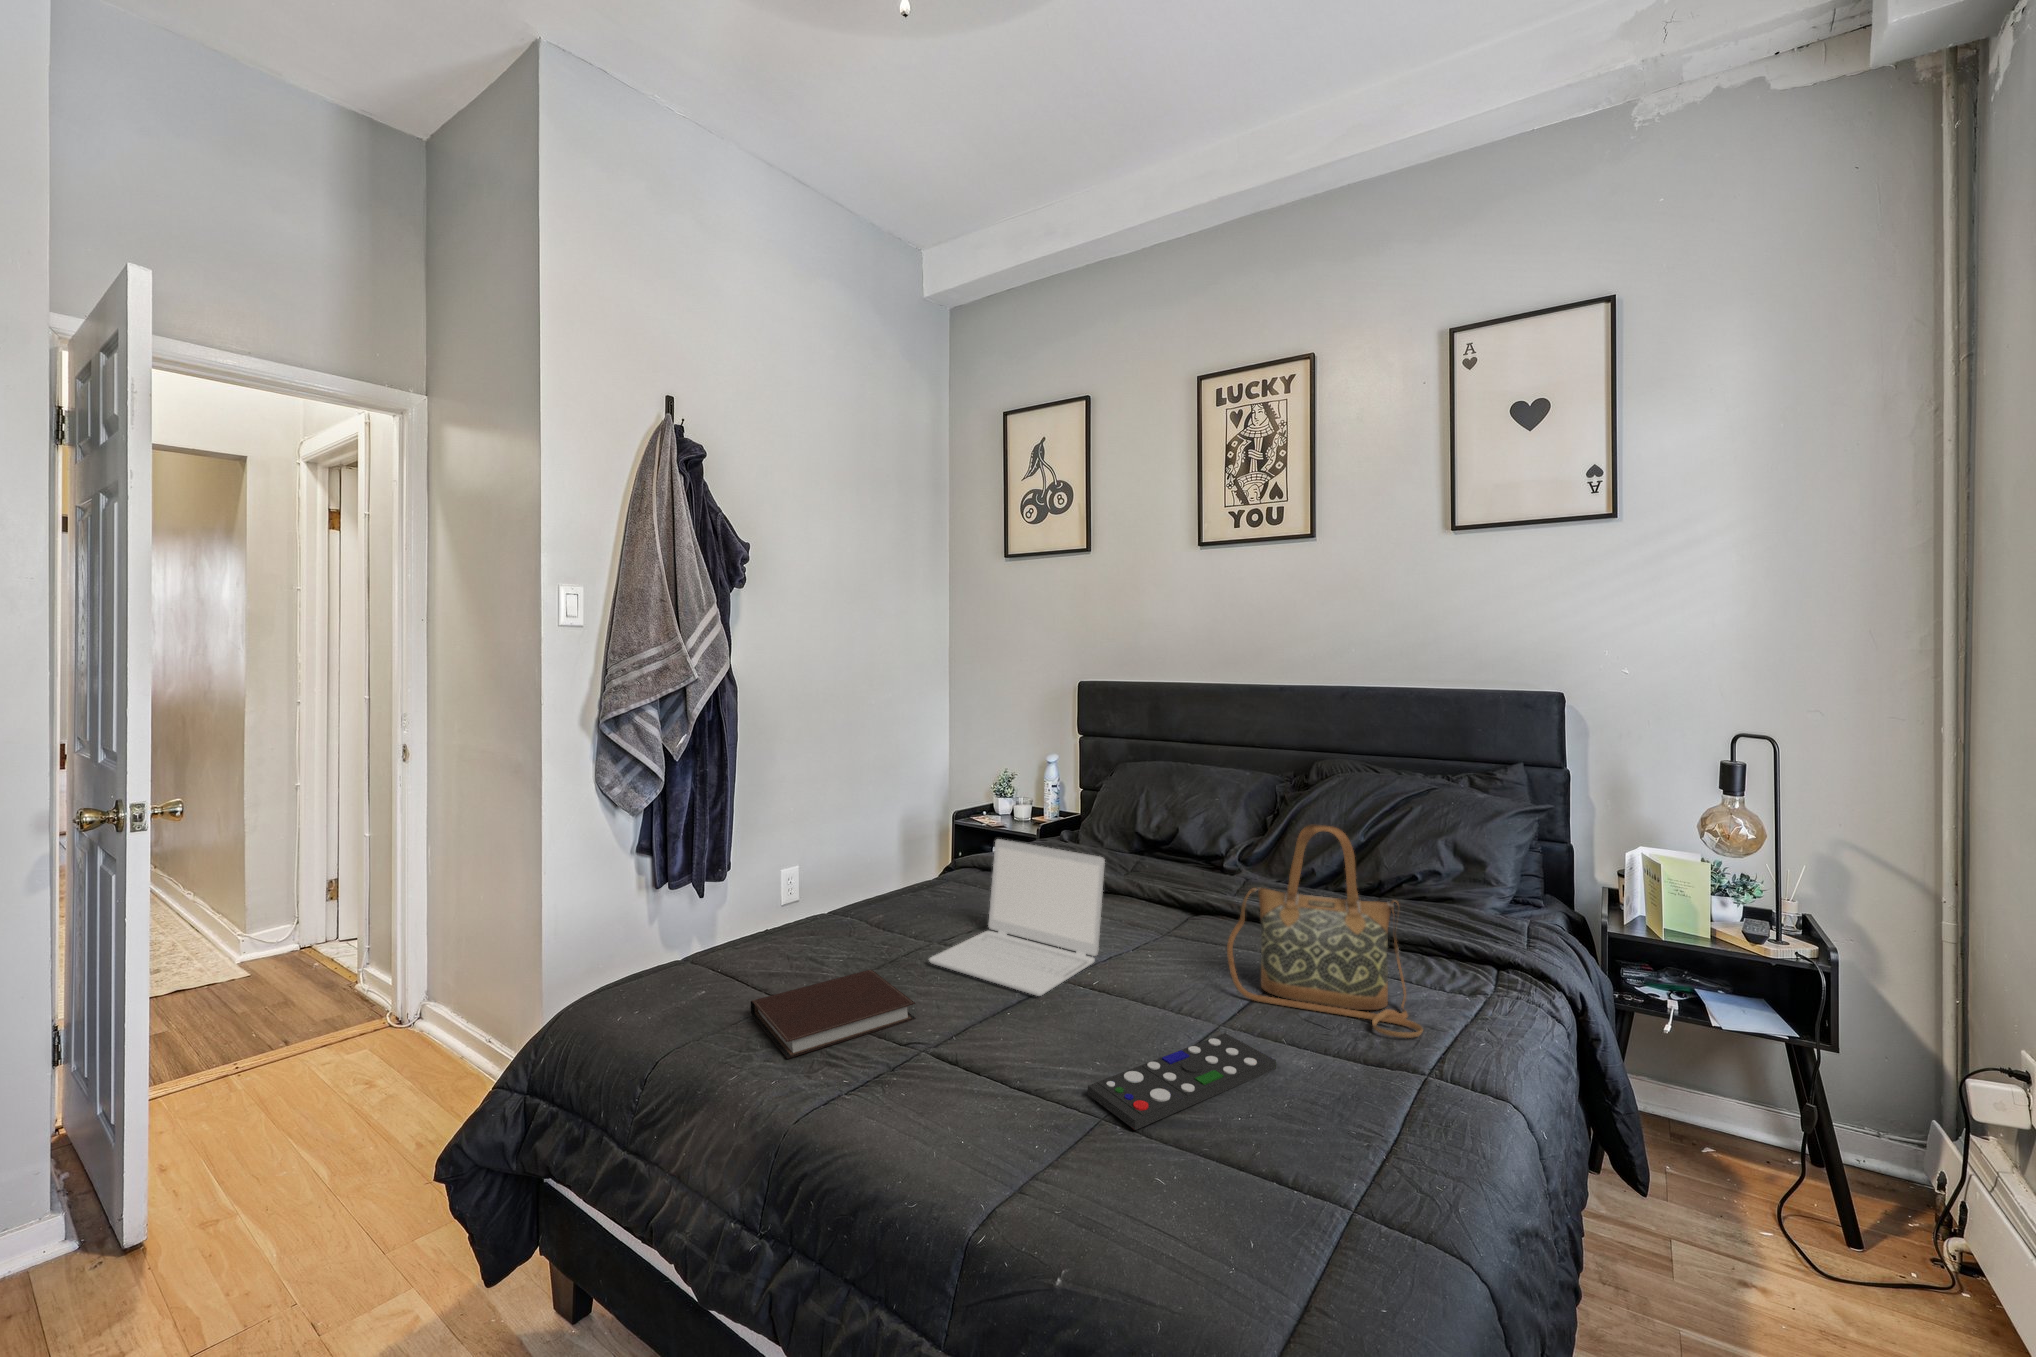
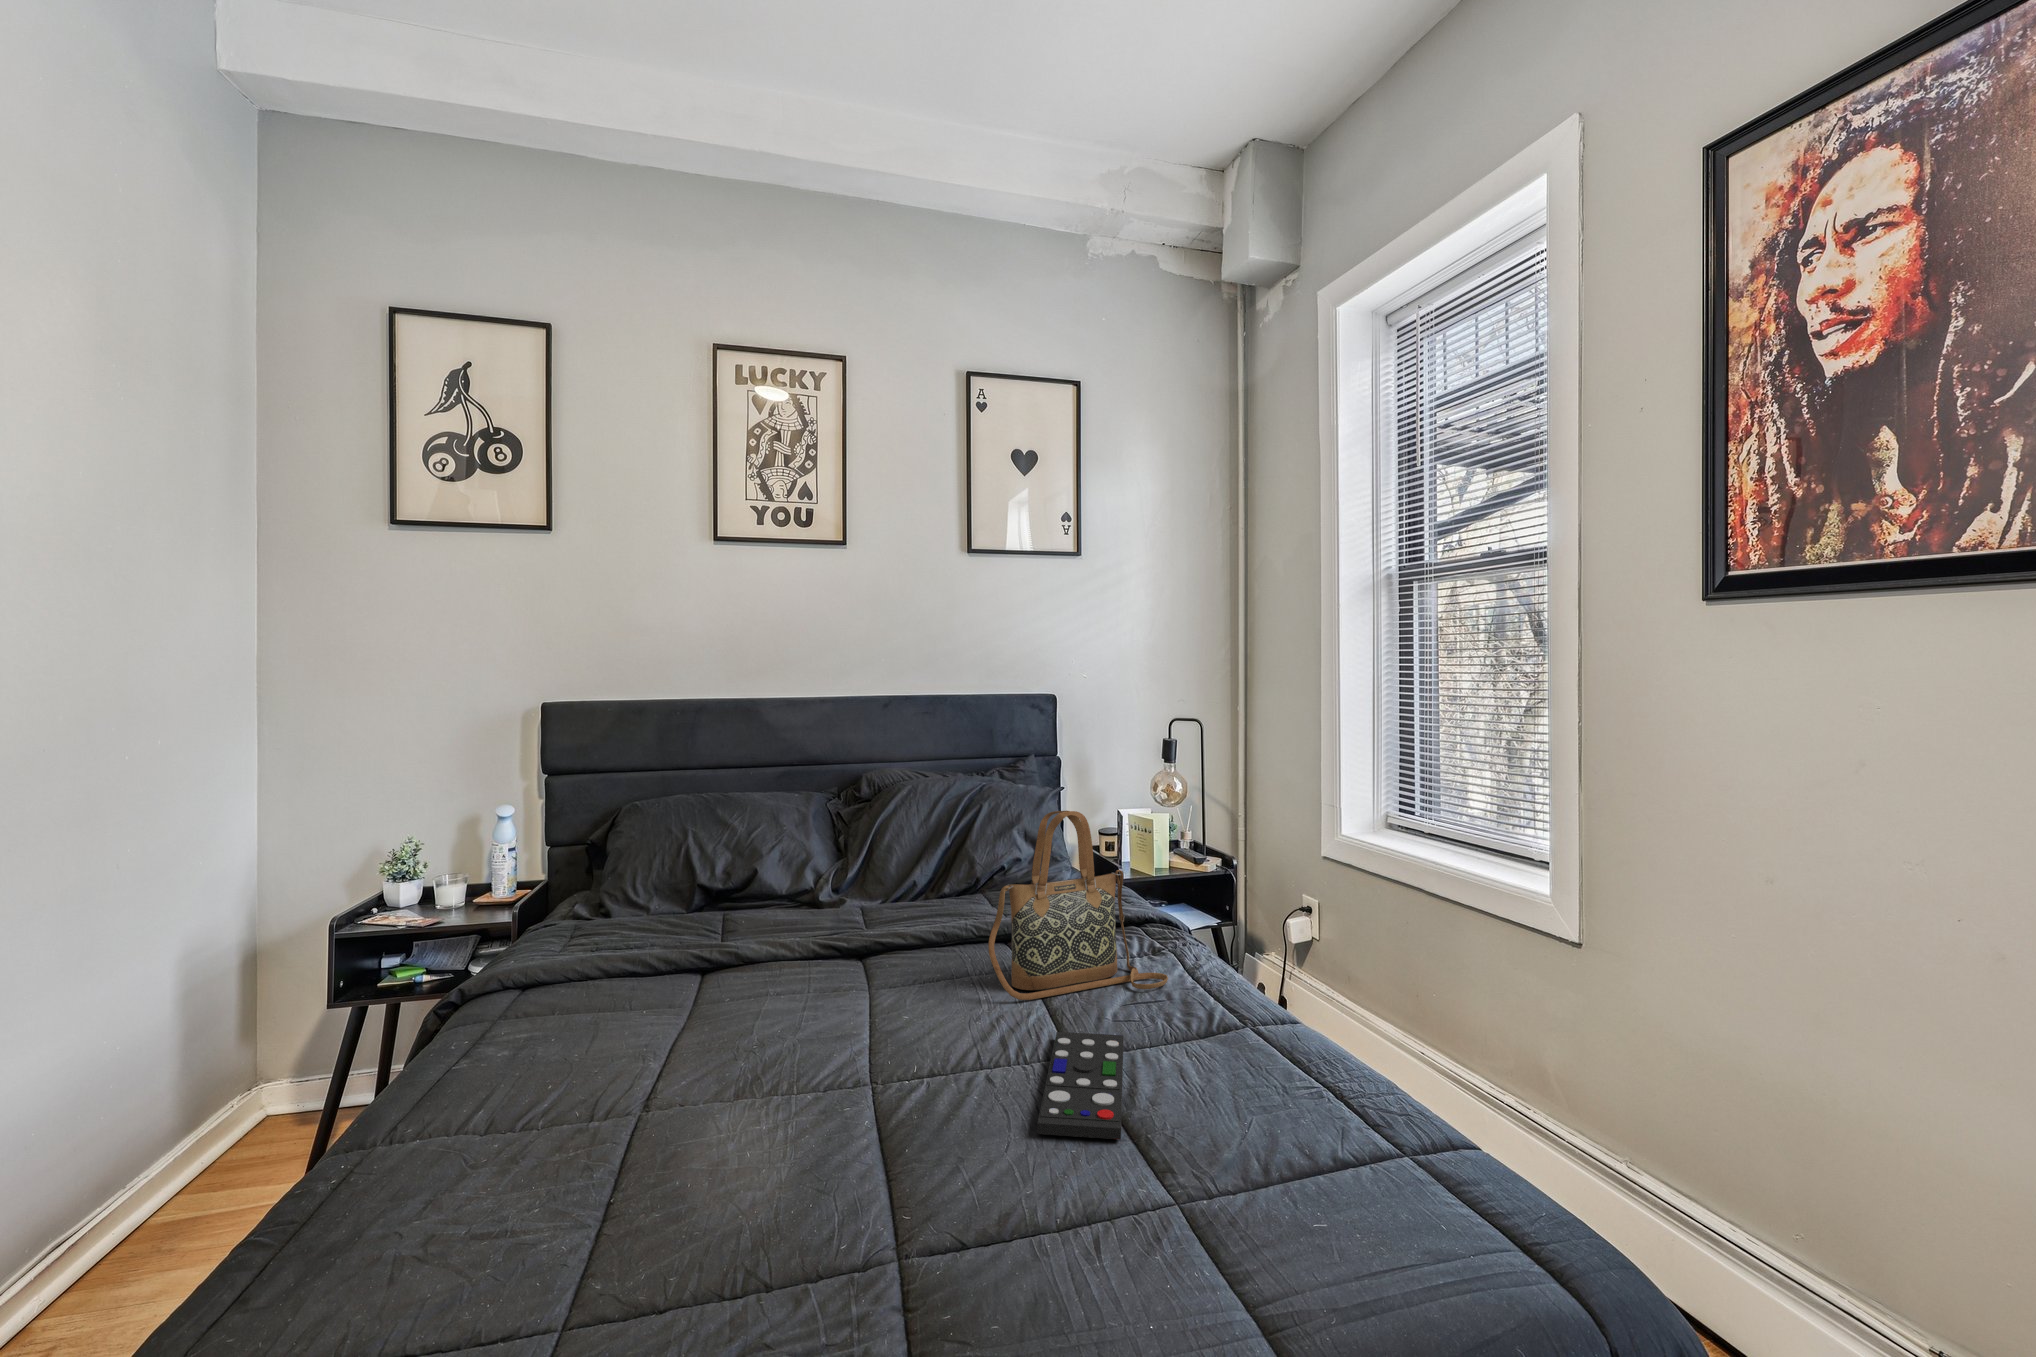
laptop: present [929,839,1105,996] -> none [629,890,840,1094]
notebook: present [751,969,916,1059] -> none [423,1131,721,1299]

